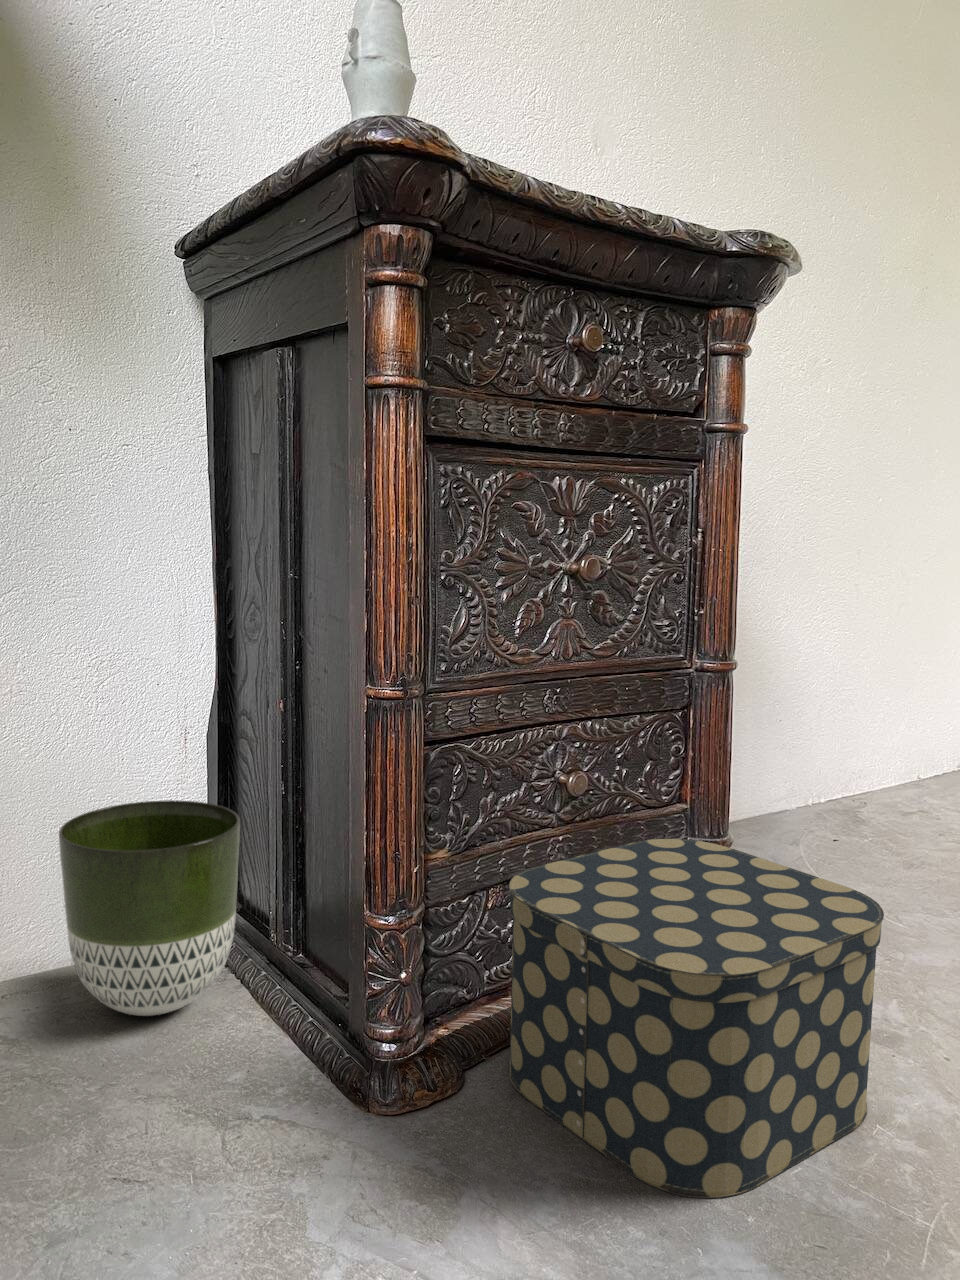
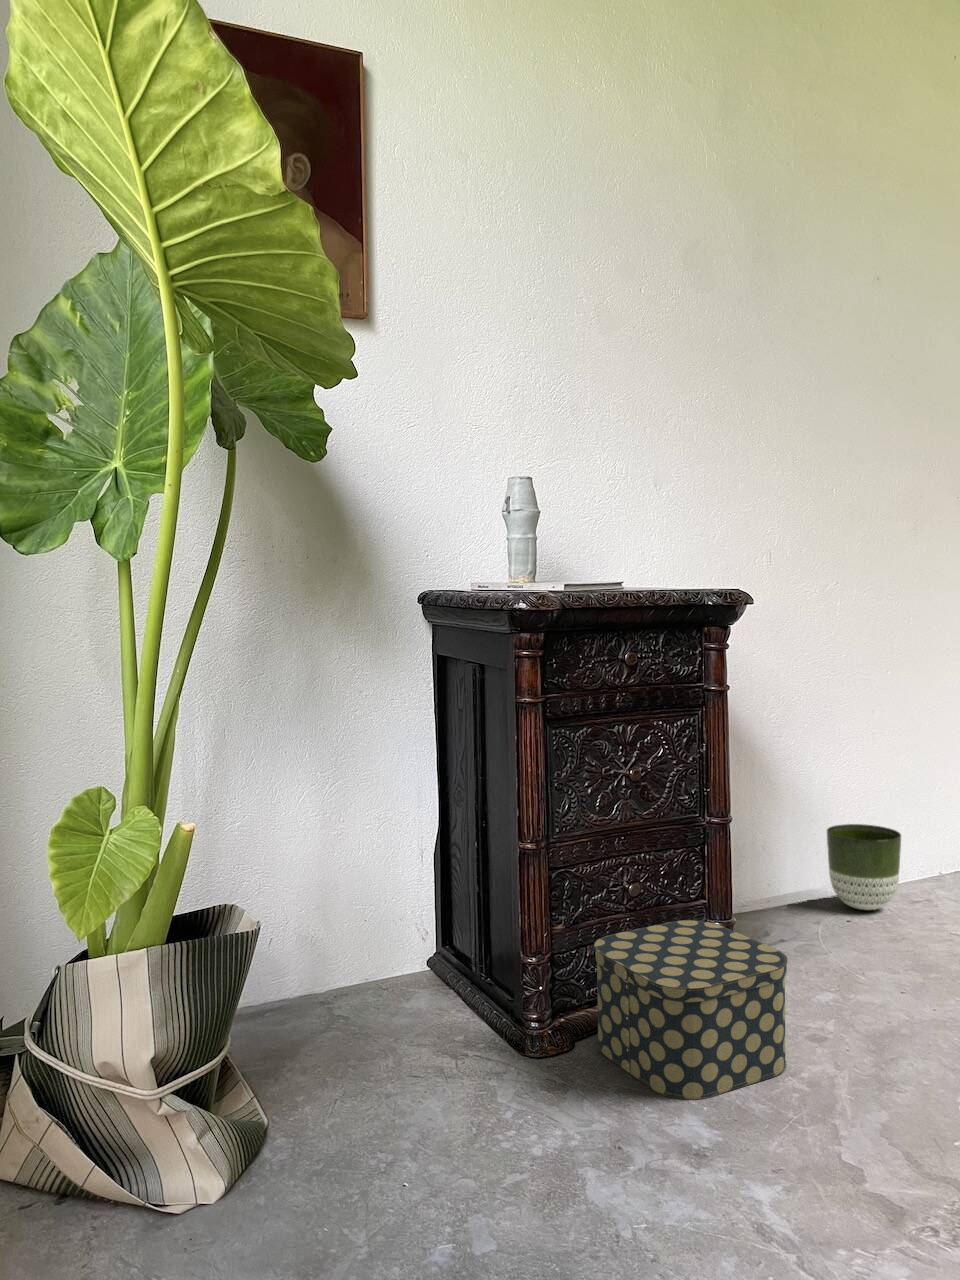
planter: present [59,800,240,1016] -> present [827,824,901,910]

